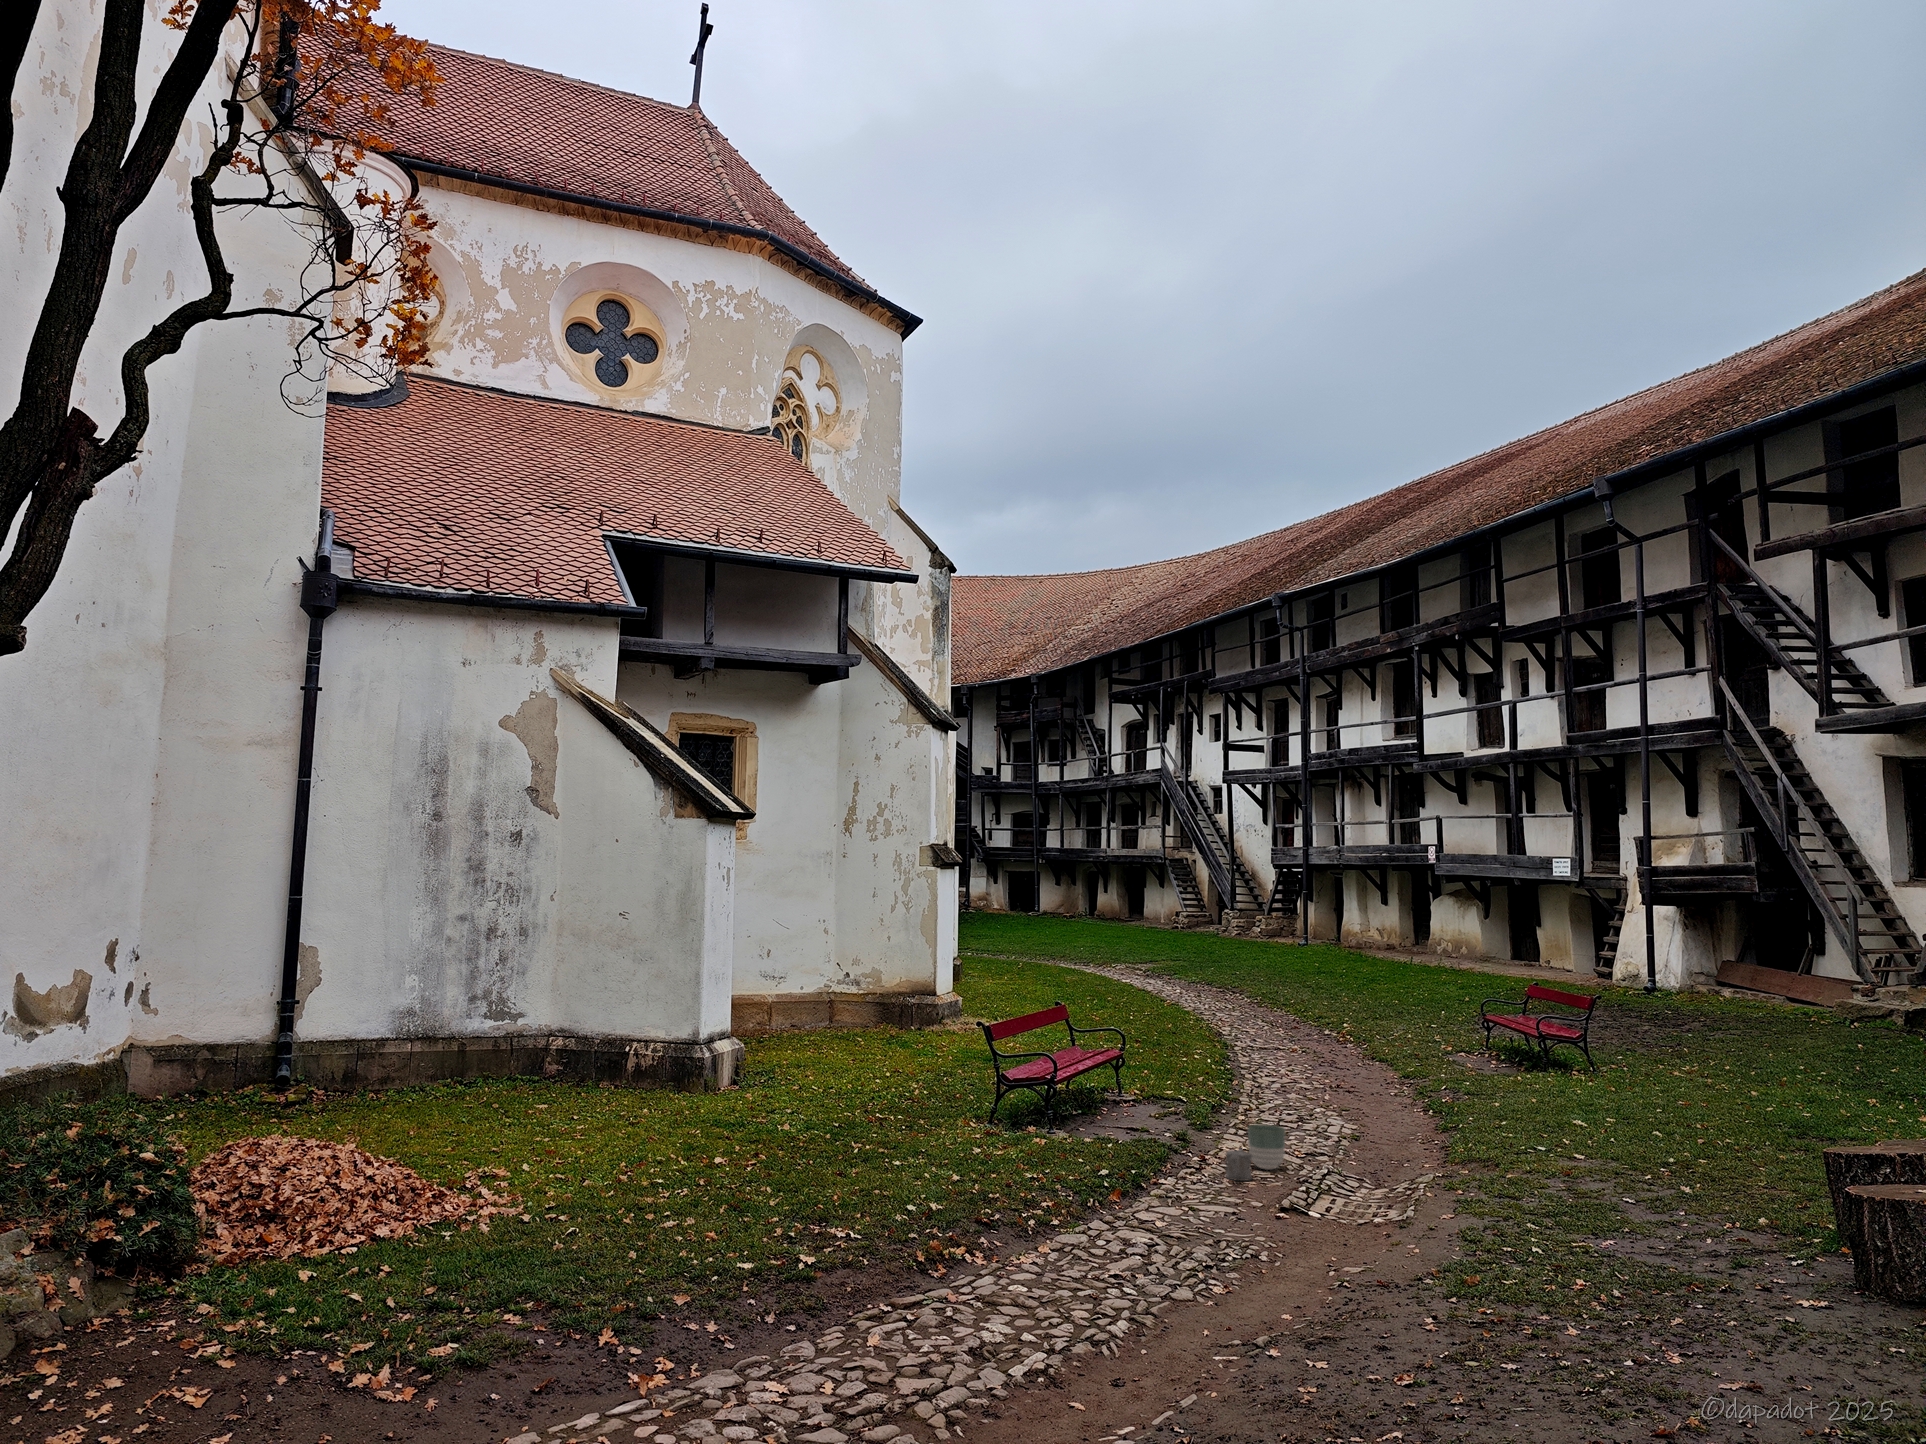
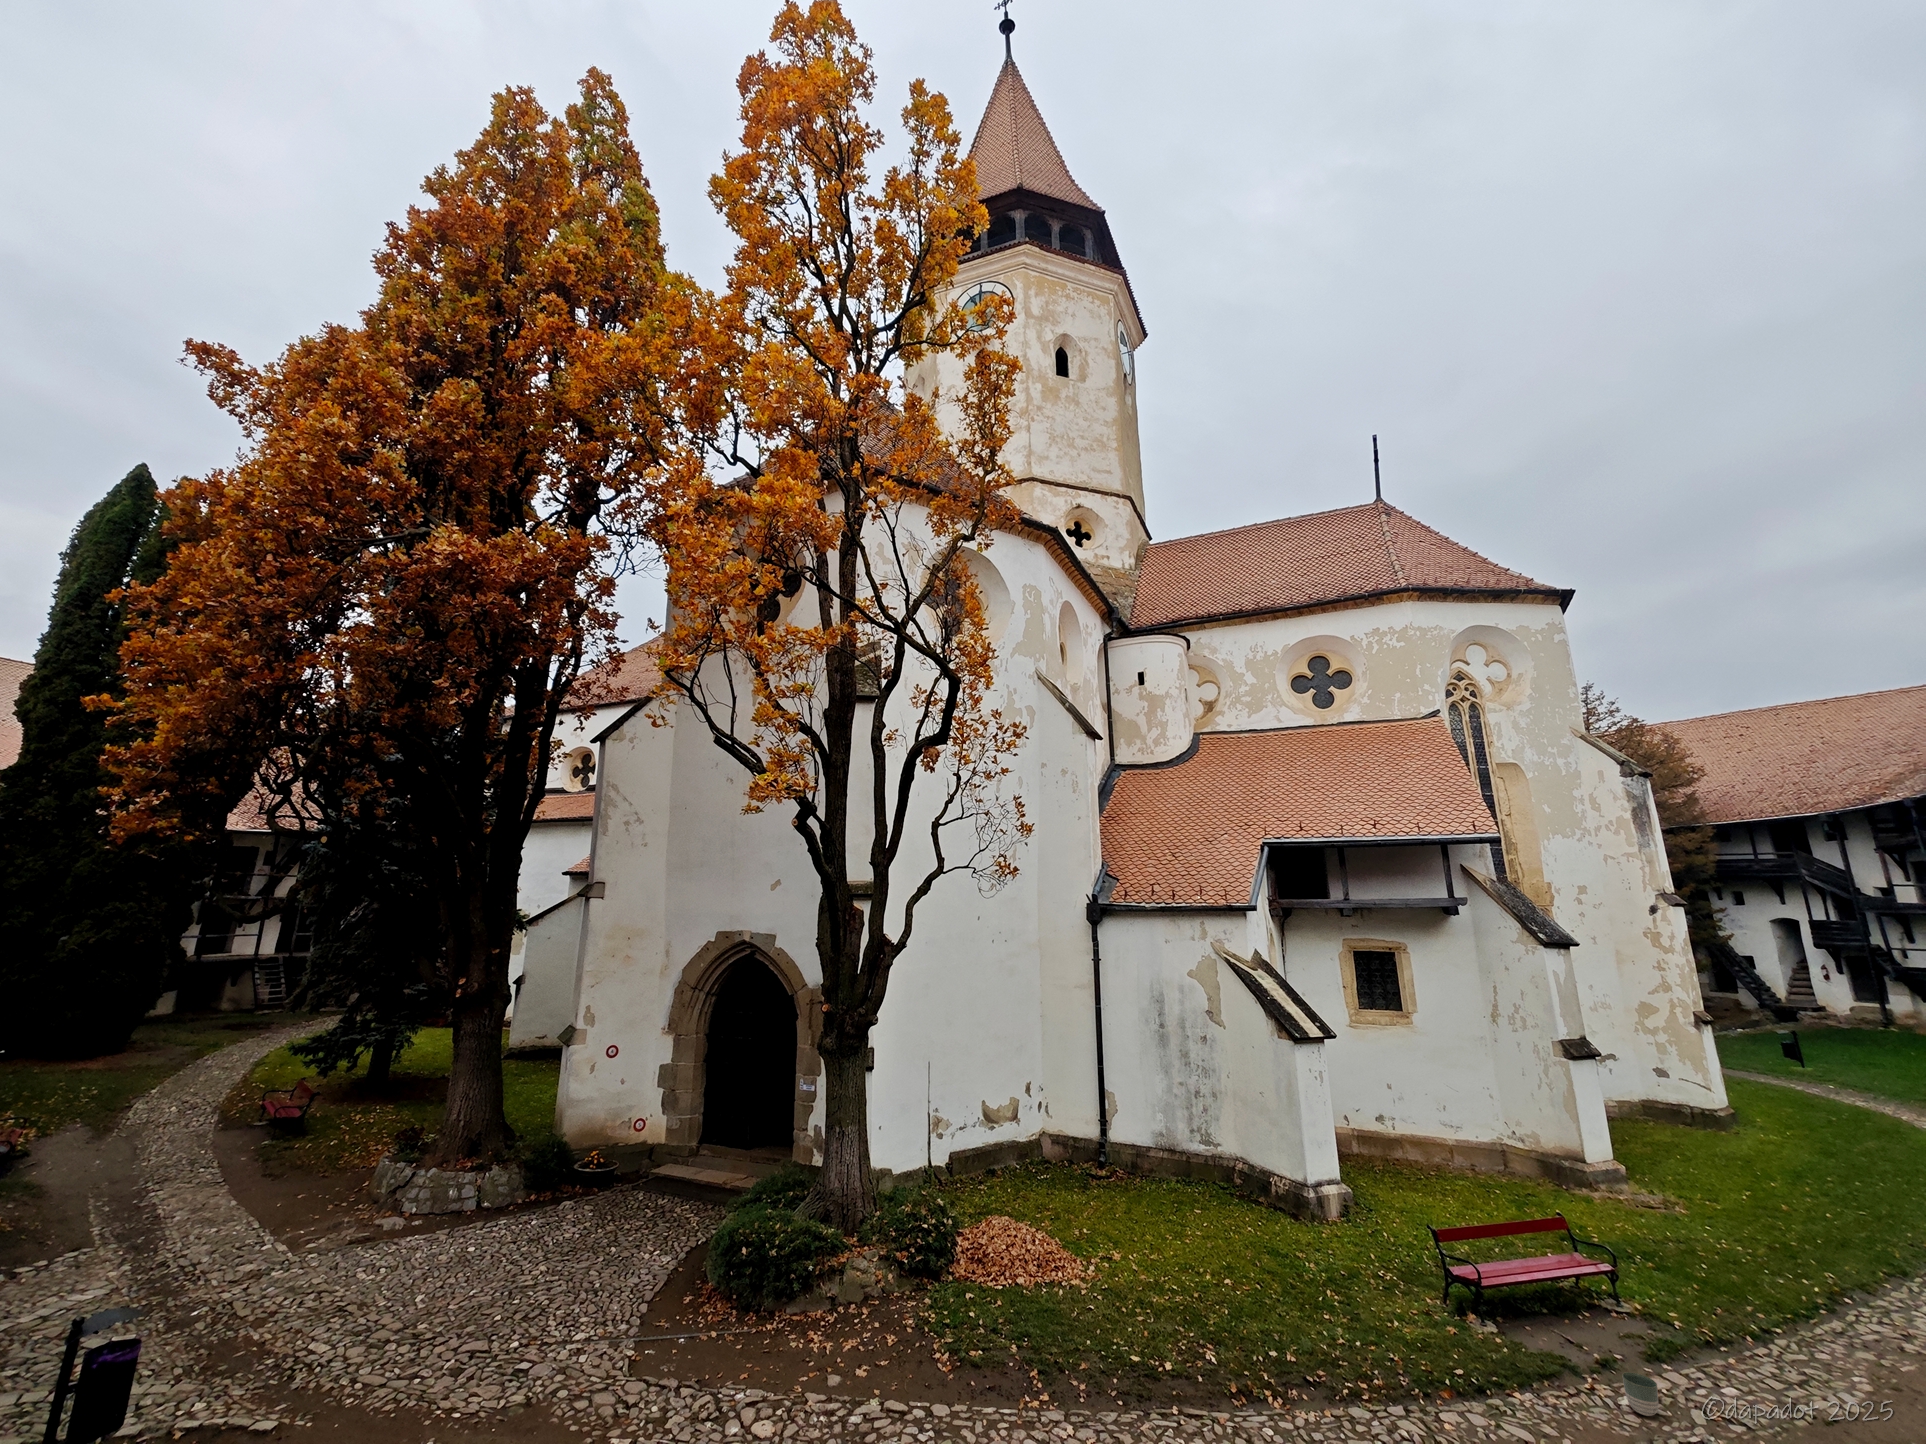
watering can: present [1226,1149,1252,1181] -> none [1571,1387,1609,1417]

